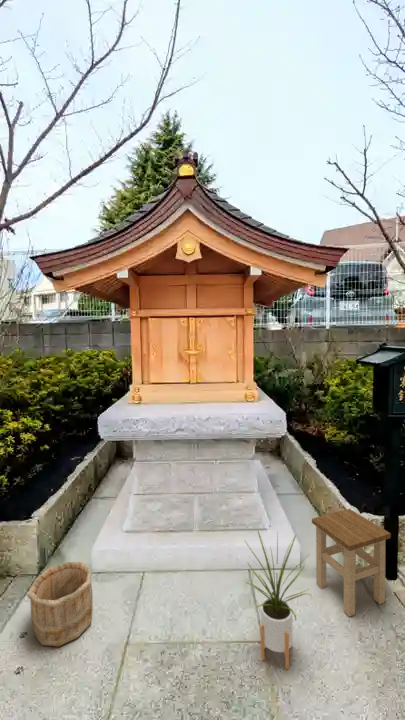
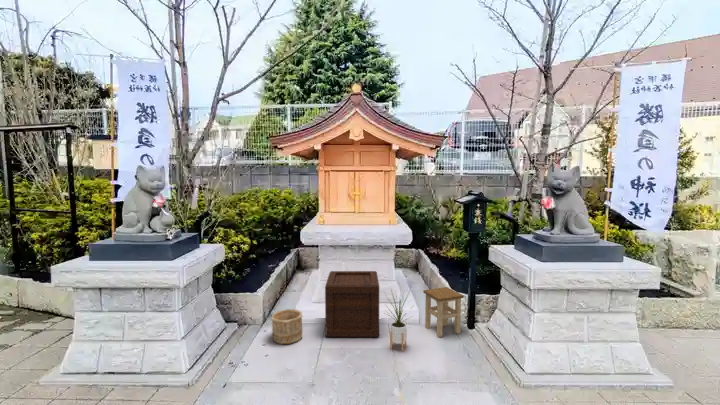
wooden crate: none [132,480,237,619] -> present [325,271,379,337]

